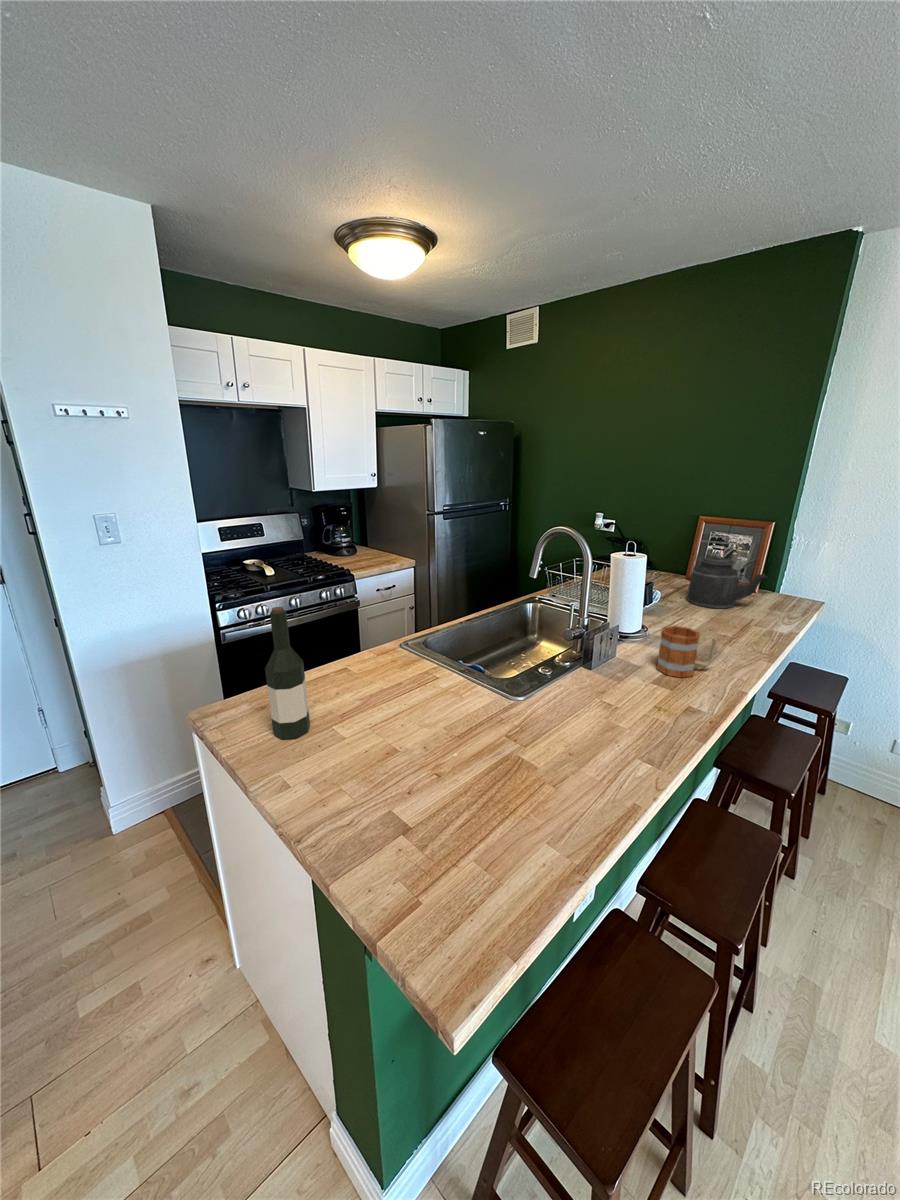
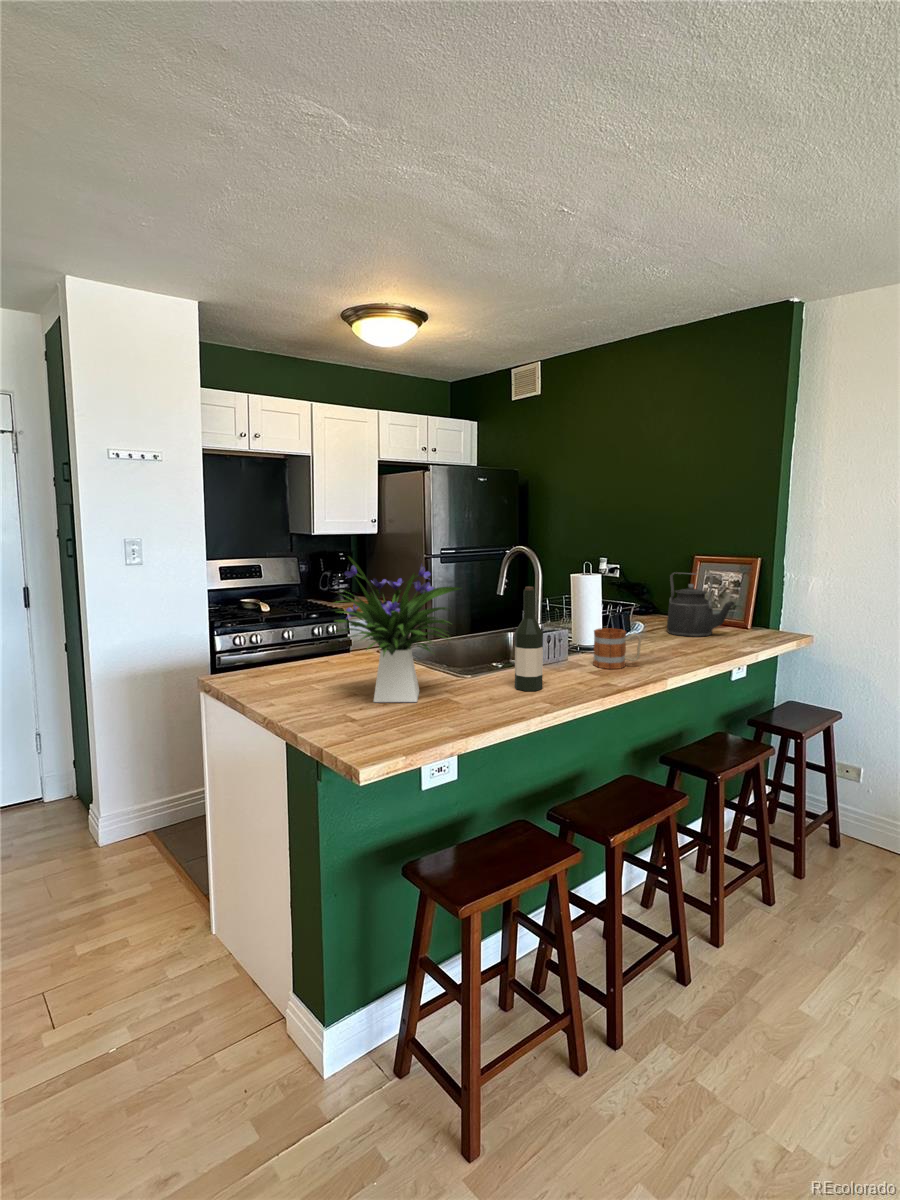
flower arrangement: none [358,584,549,781] -> present [334,556,461,702]
wine bottle: present [265,607,310,739] -> present [515,587,543,691]

